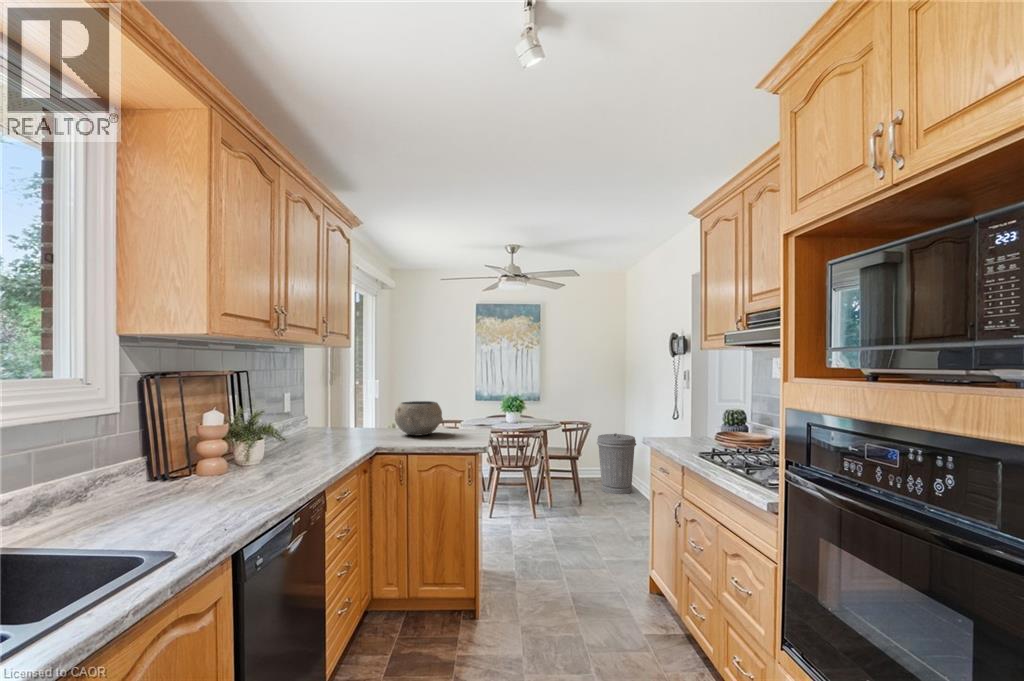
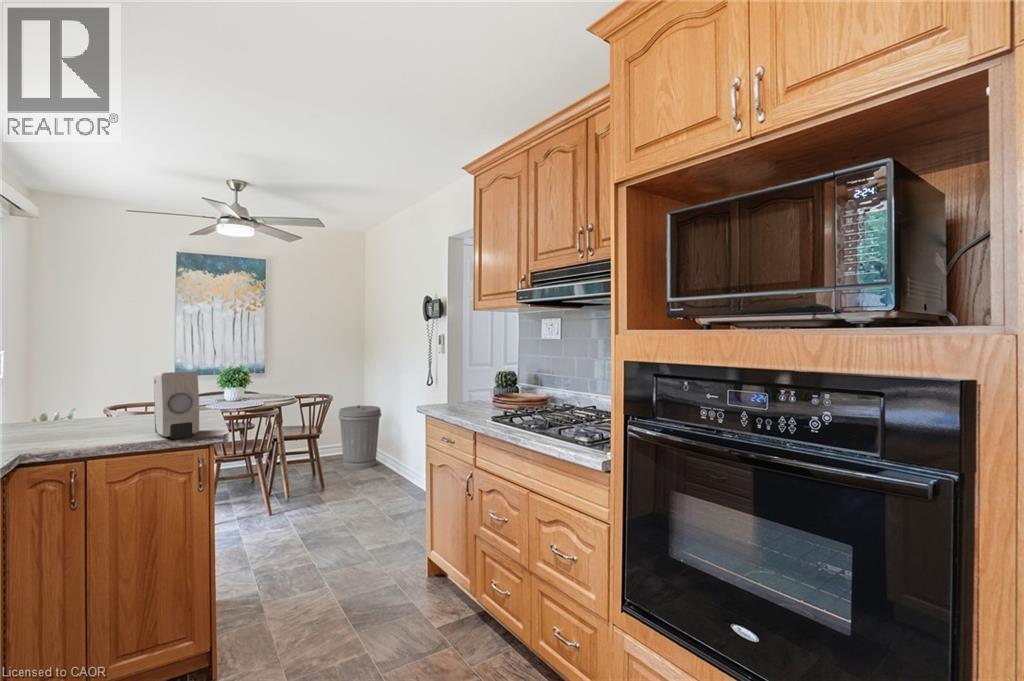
soap dispenser: none [447,399,471,446] -> present [154,371,199,439]
ceramic bowl: present [395,401,443,436] -> none [47,378,142,430]

